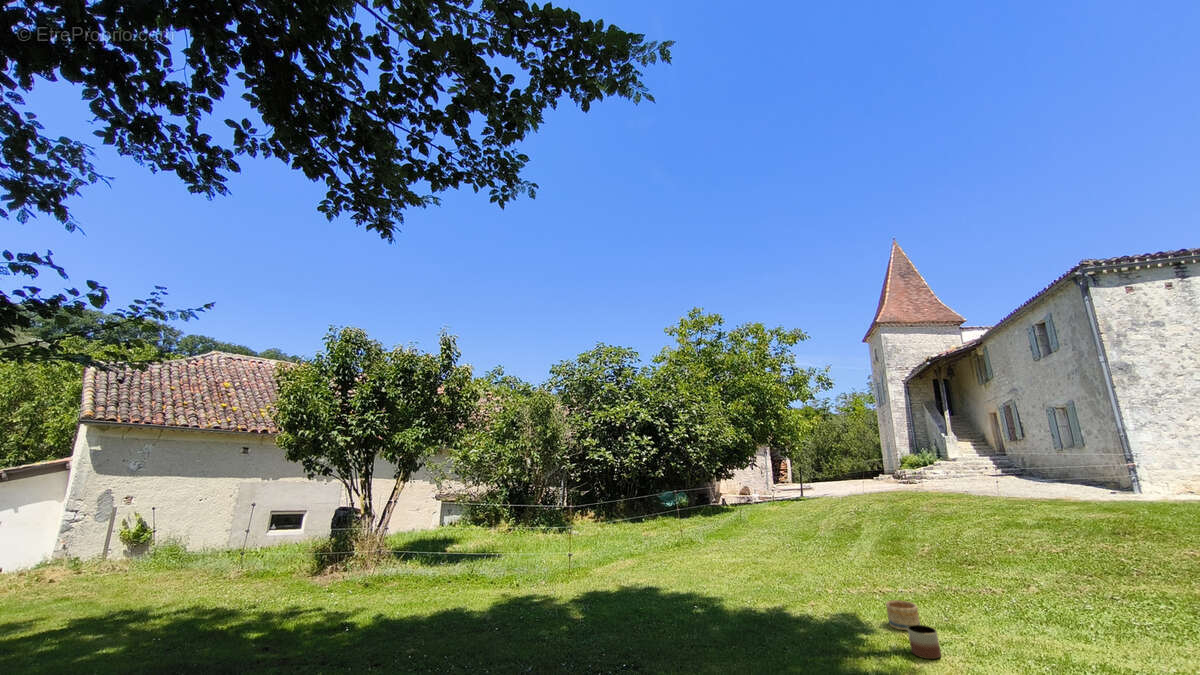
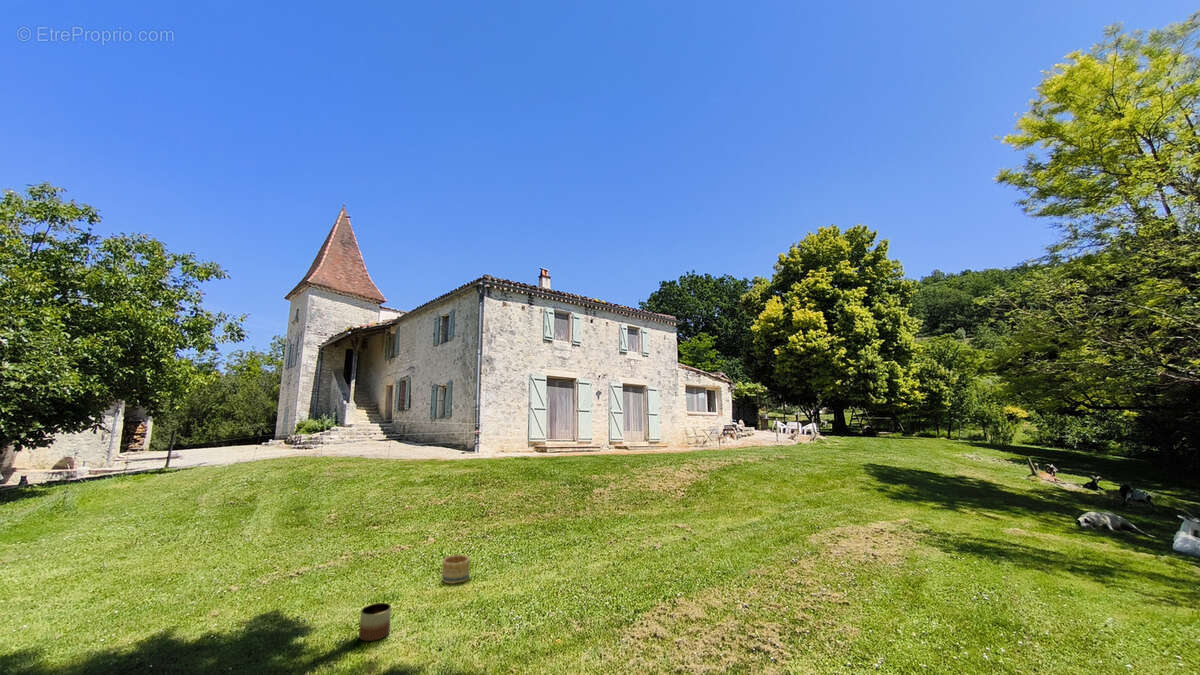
basket: present [886,600,920,630] -> present [442,554,470,584]

